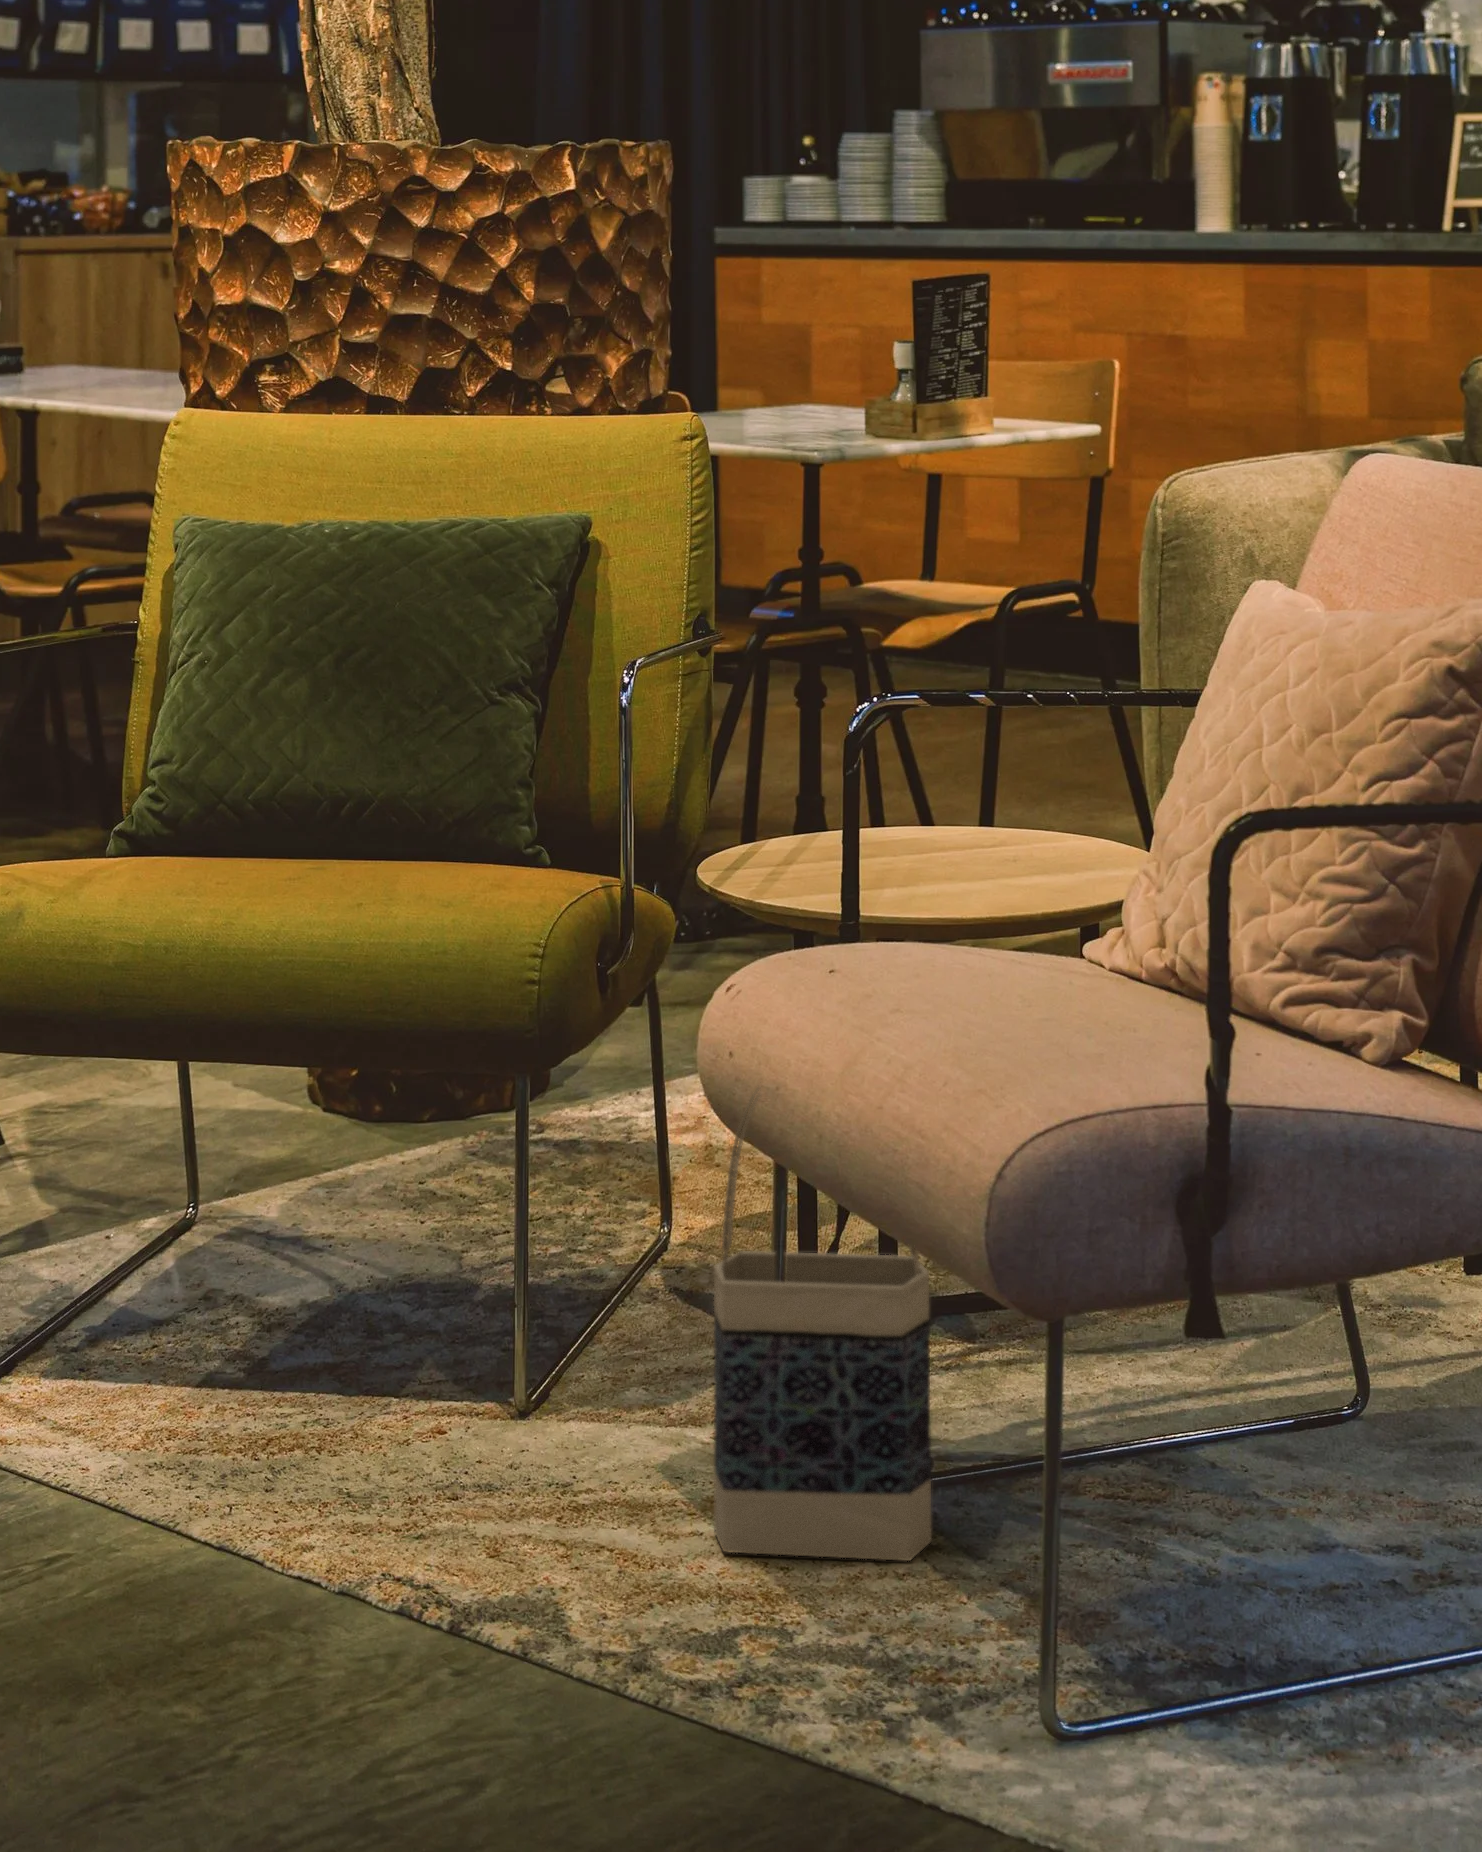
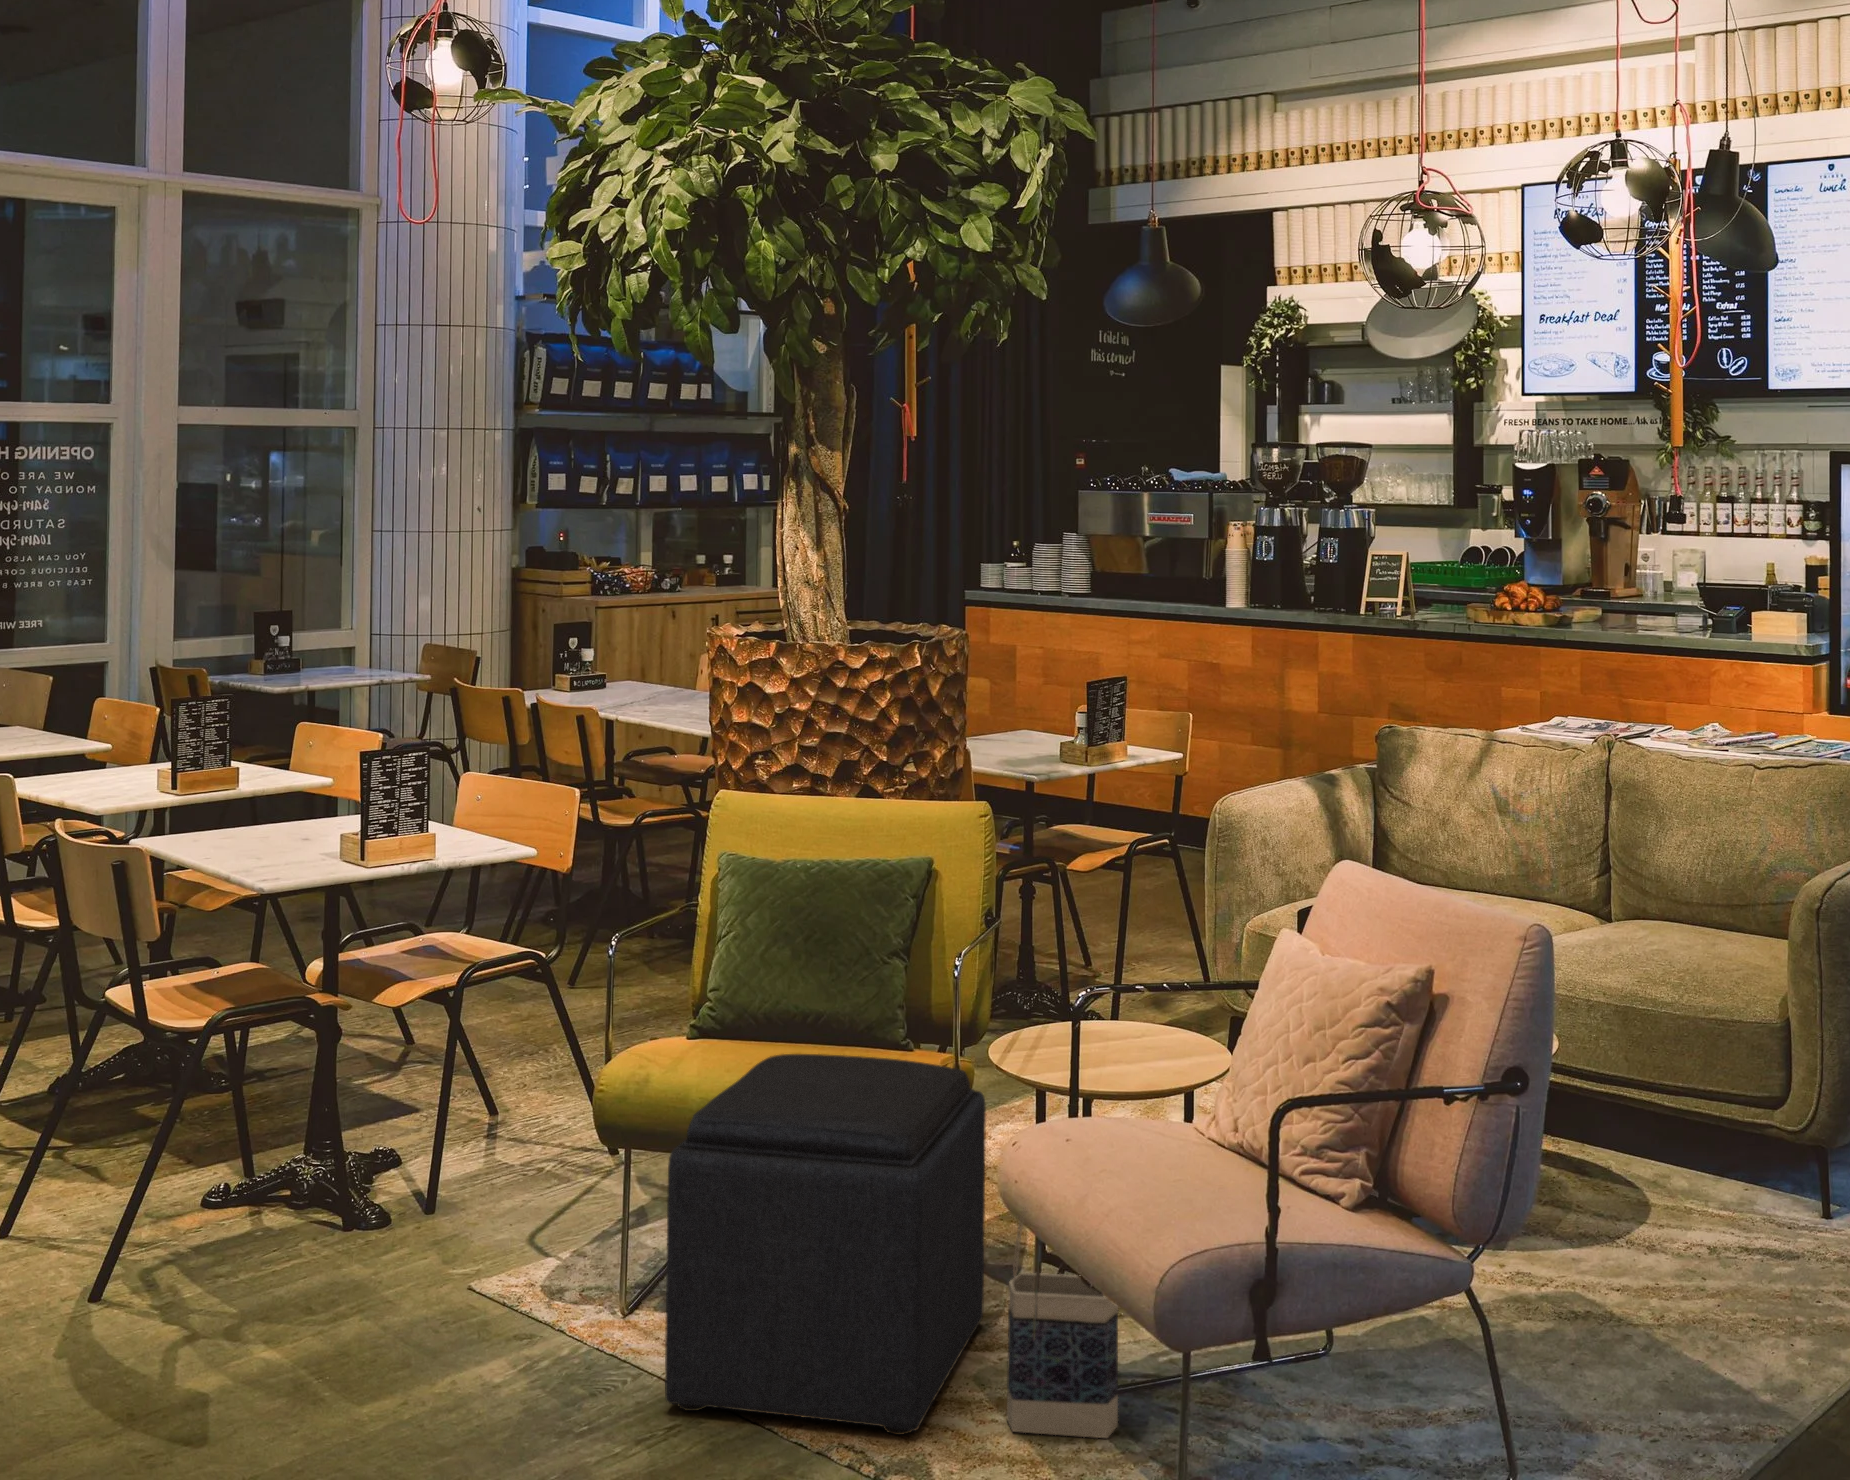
ottoman: none [41,871,685,1560] -> present [665,1054,986,1435]

